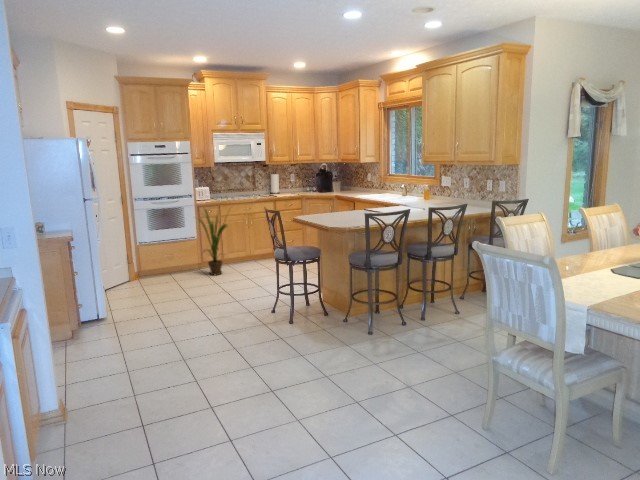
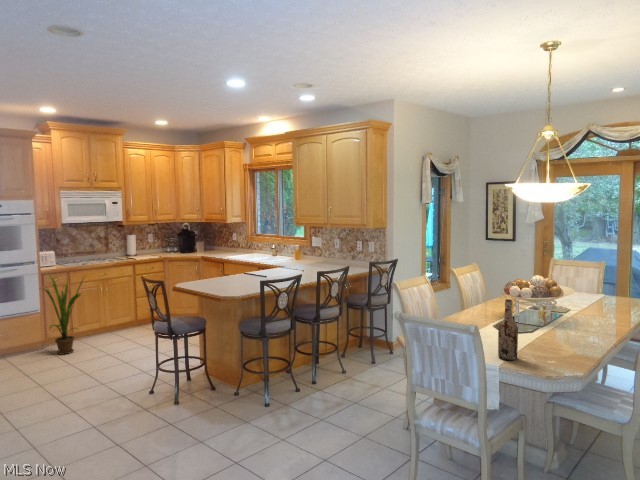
wine bottle: none [596,234,623,304] -> present [498,299,518,360]

